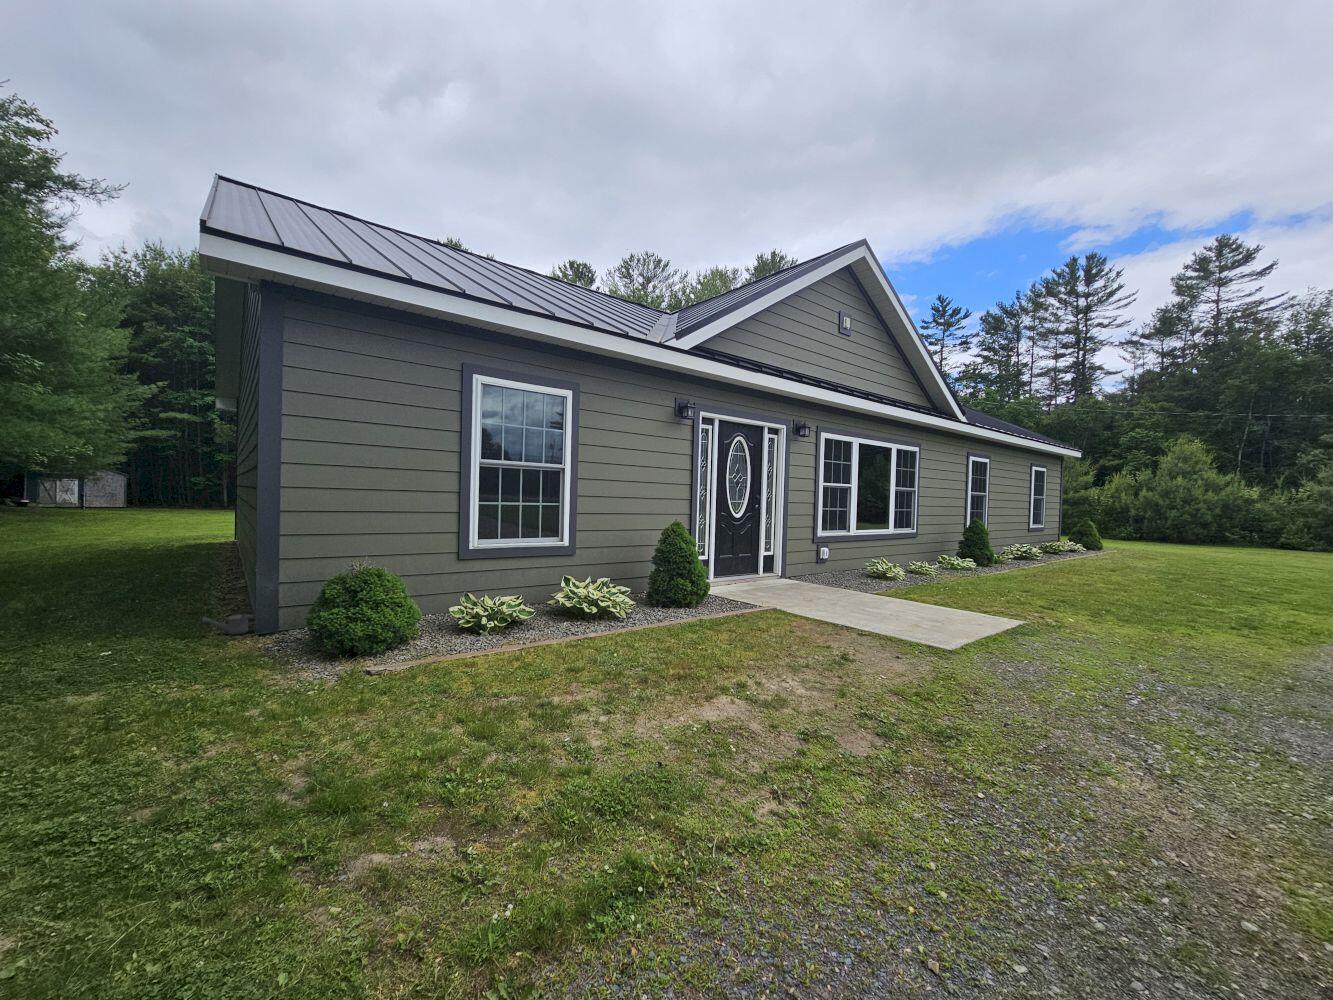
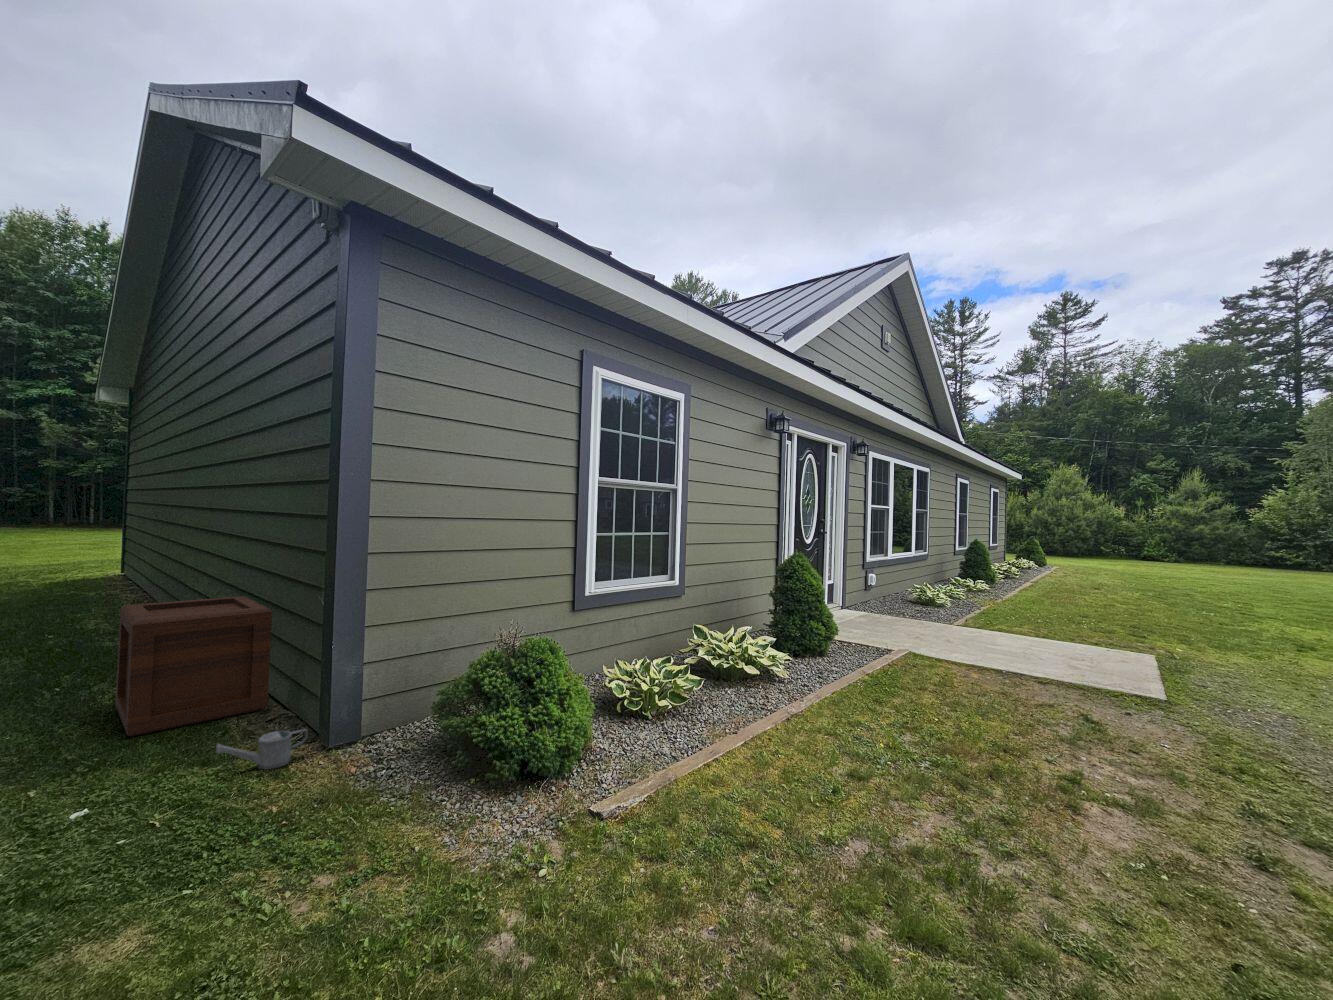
wooden crate: none [181,537,268,614] -> present [115,596,272,737]

